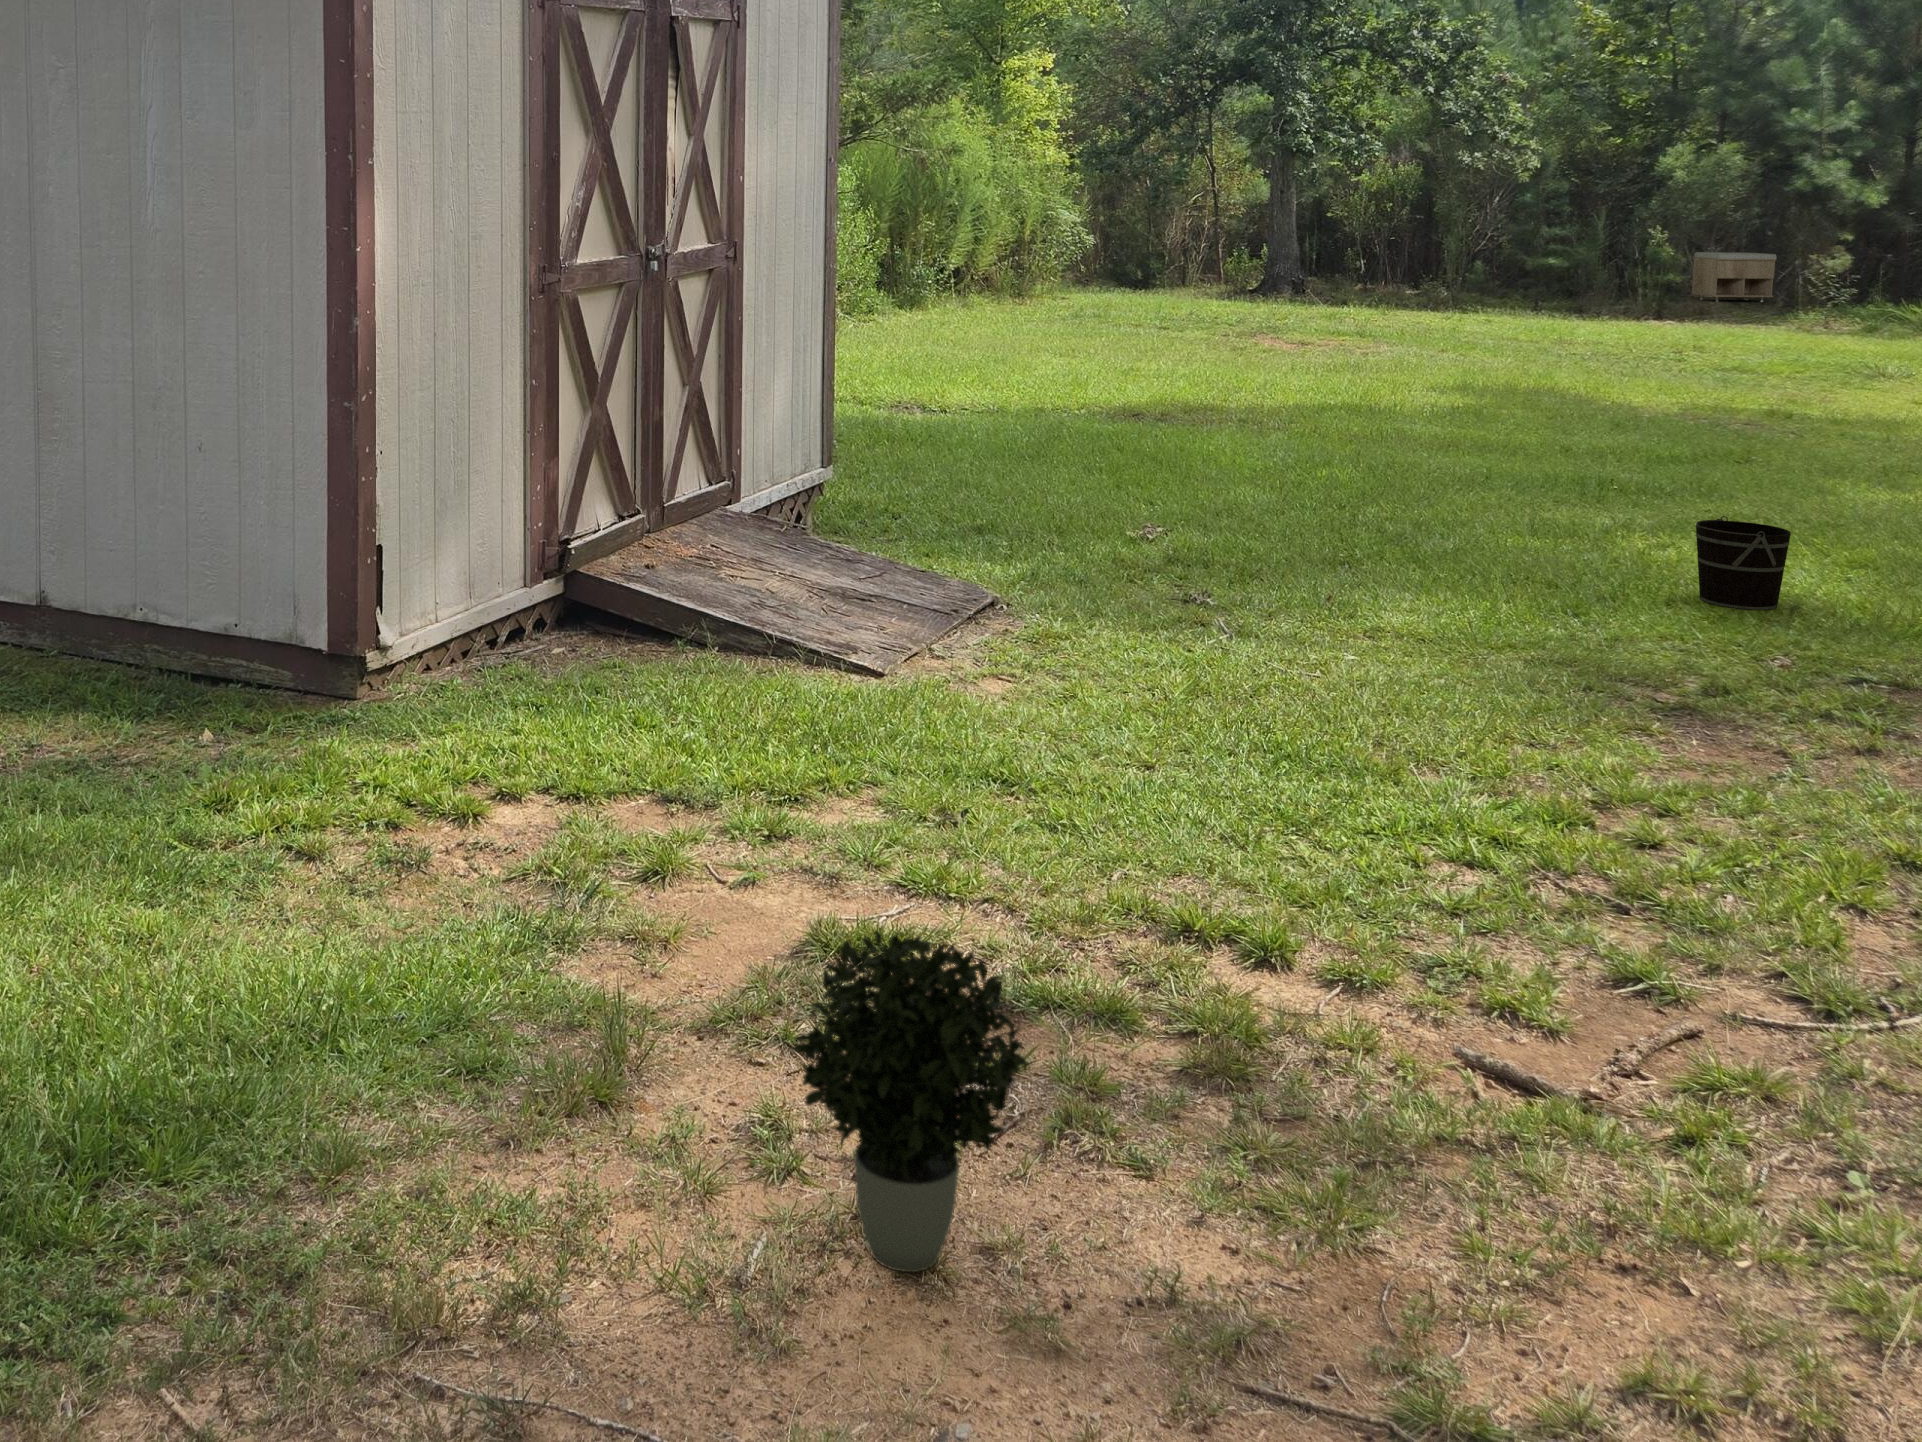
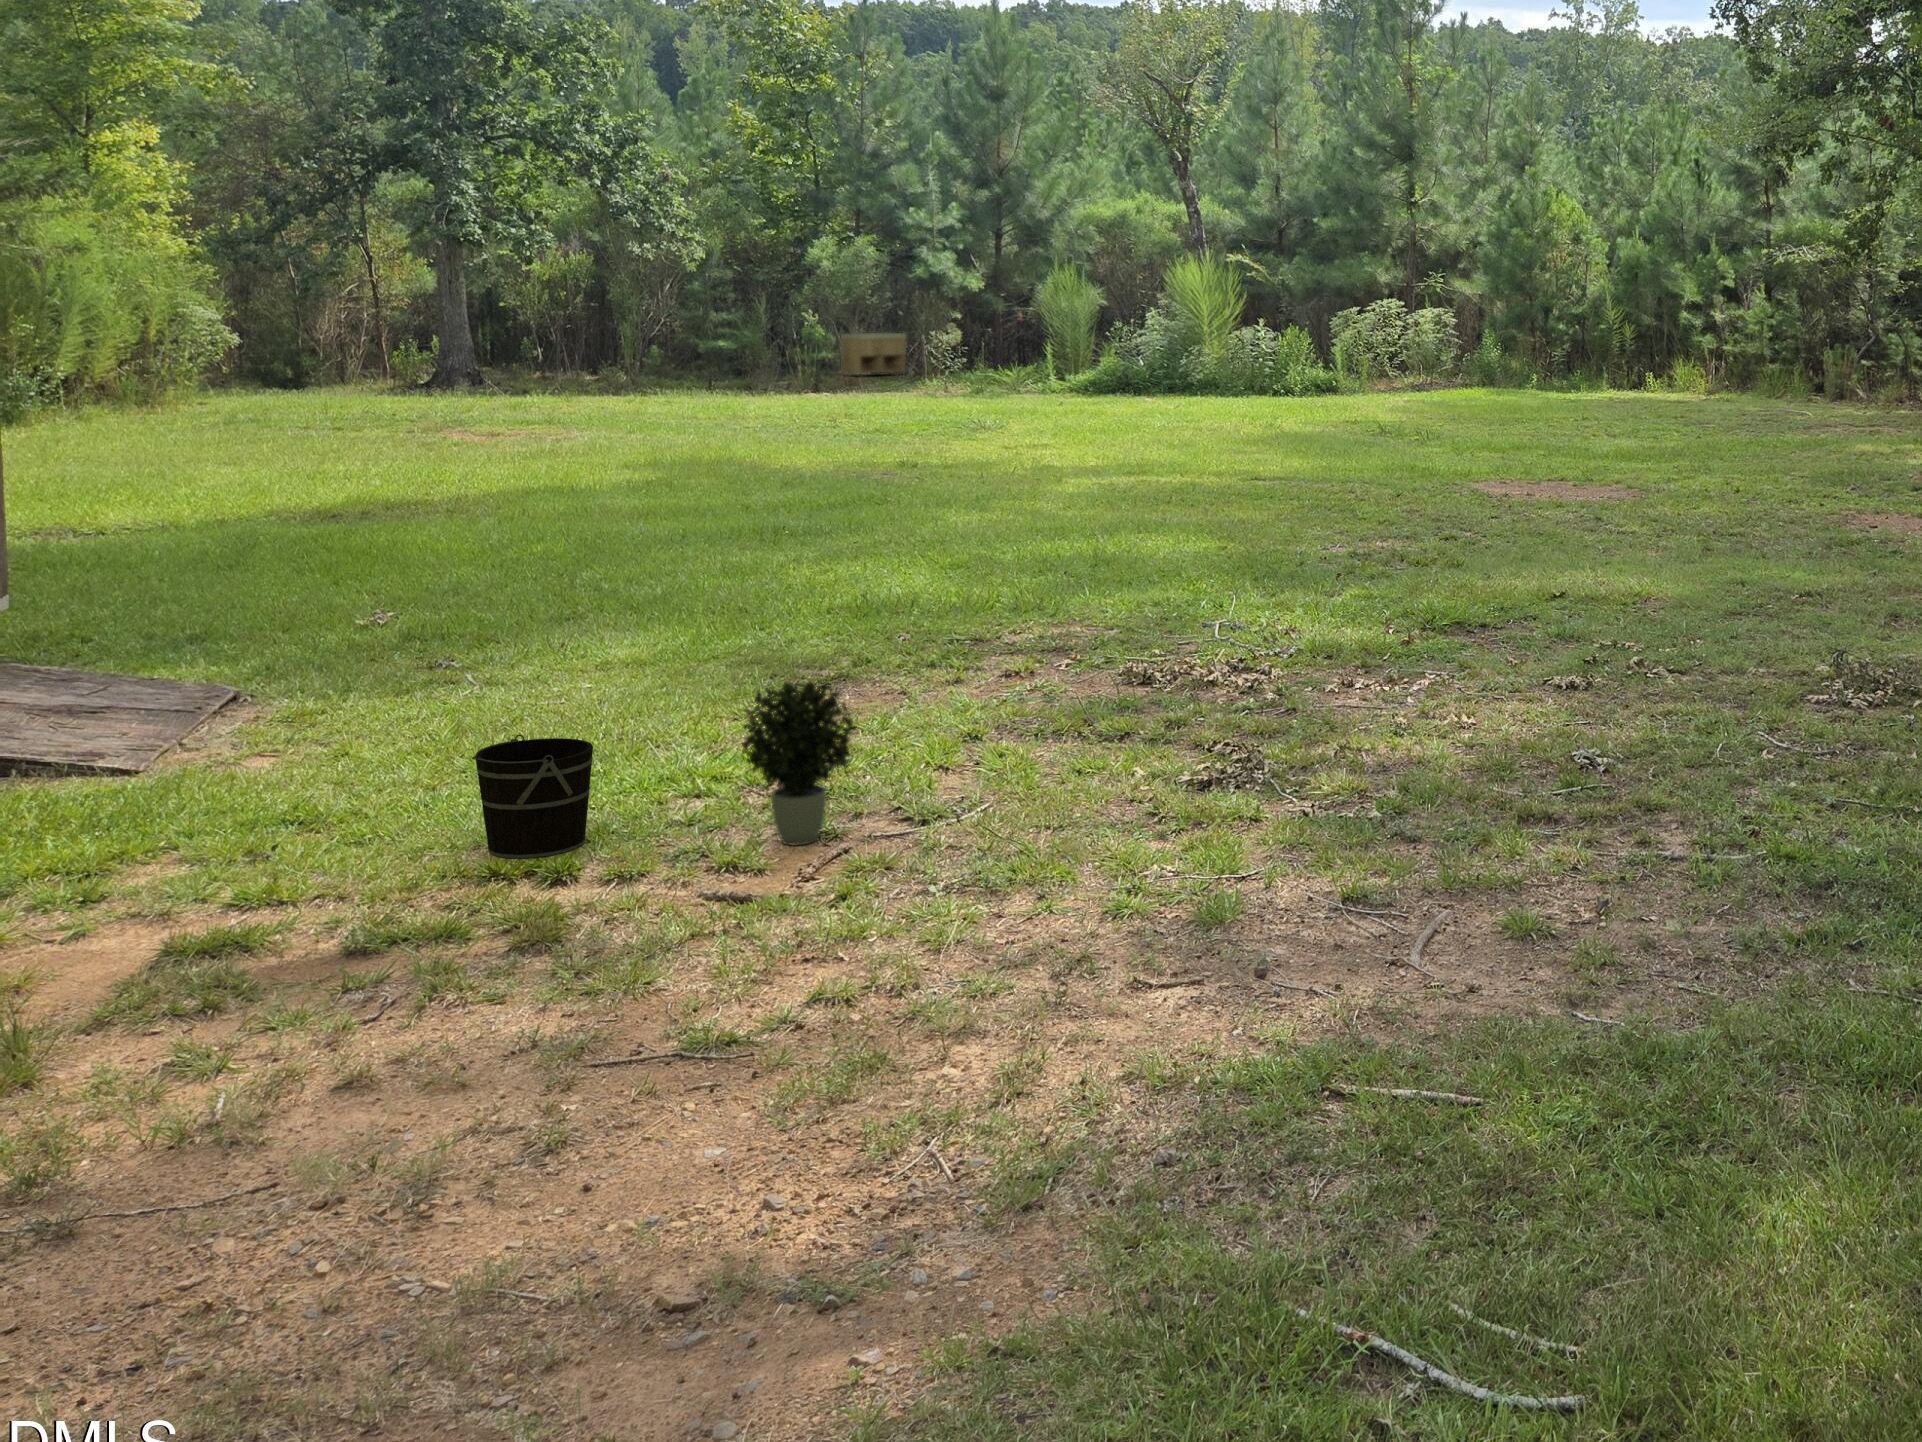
bucket: present [1696,516,1791,610] -> present [472,735,593,858]
potted plant: present [794,931,1028,1272] -> present [742,681,856,845]

